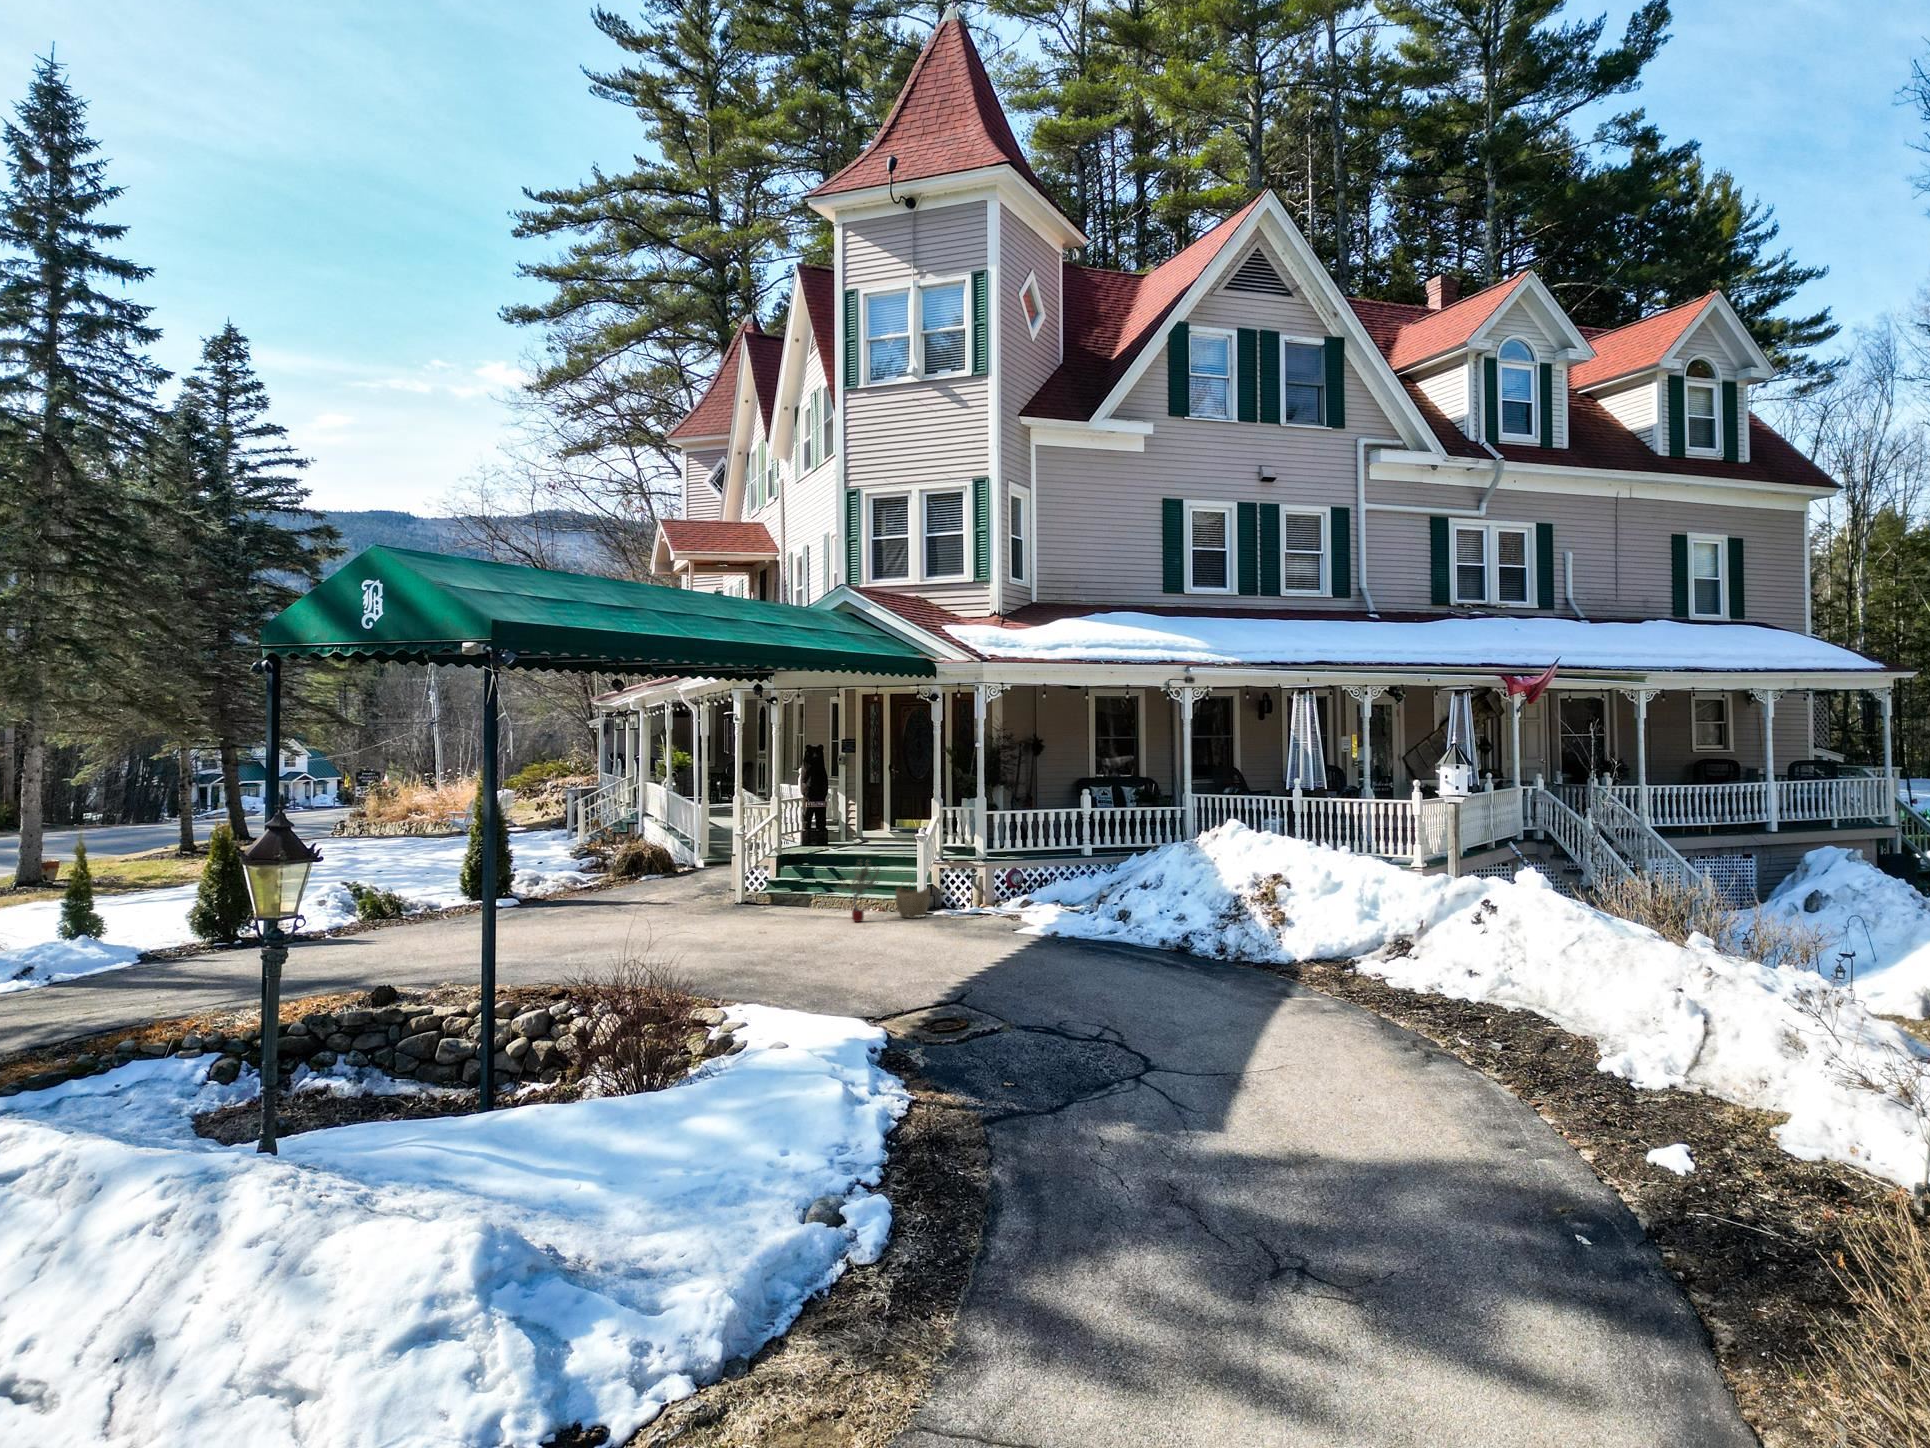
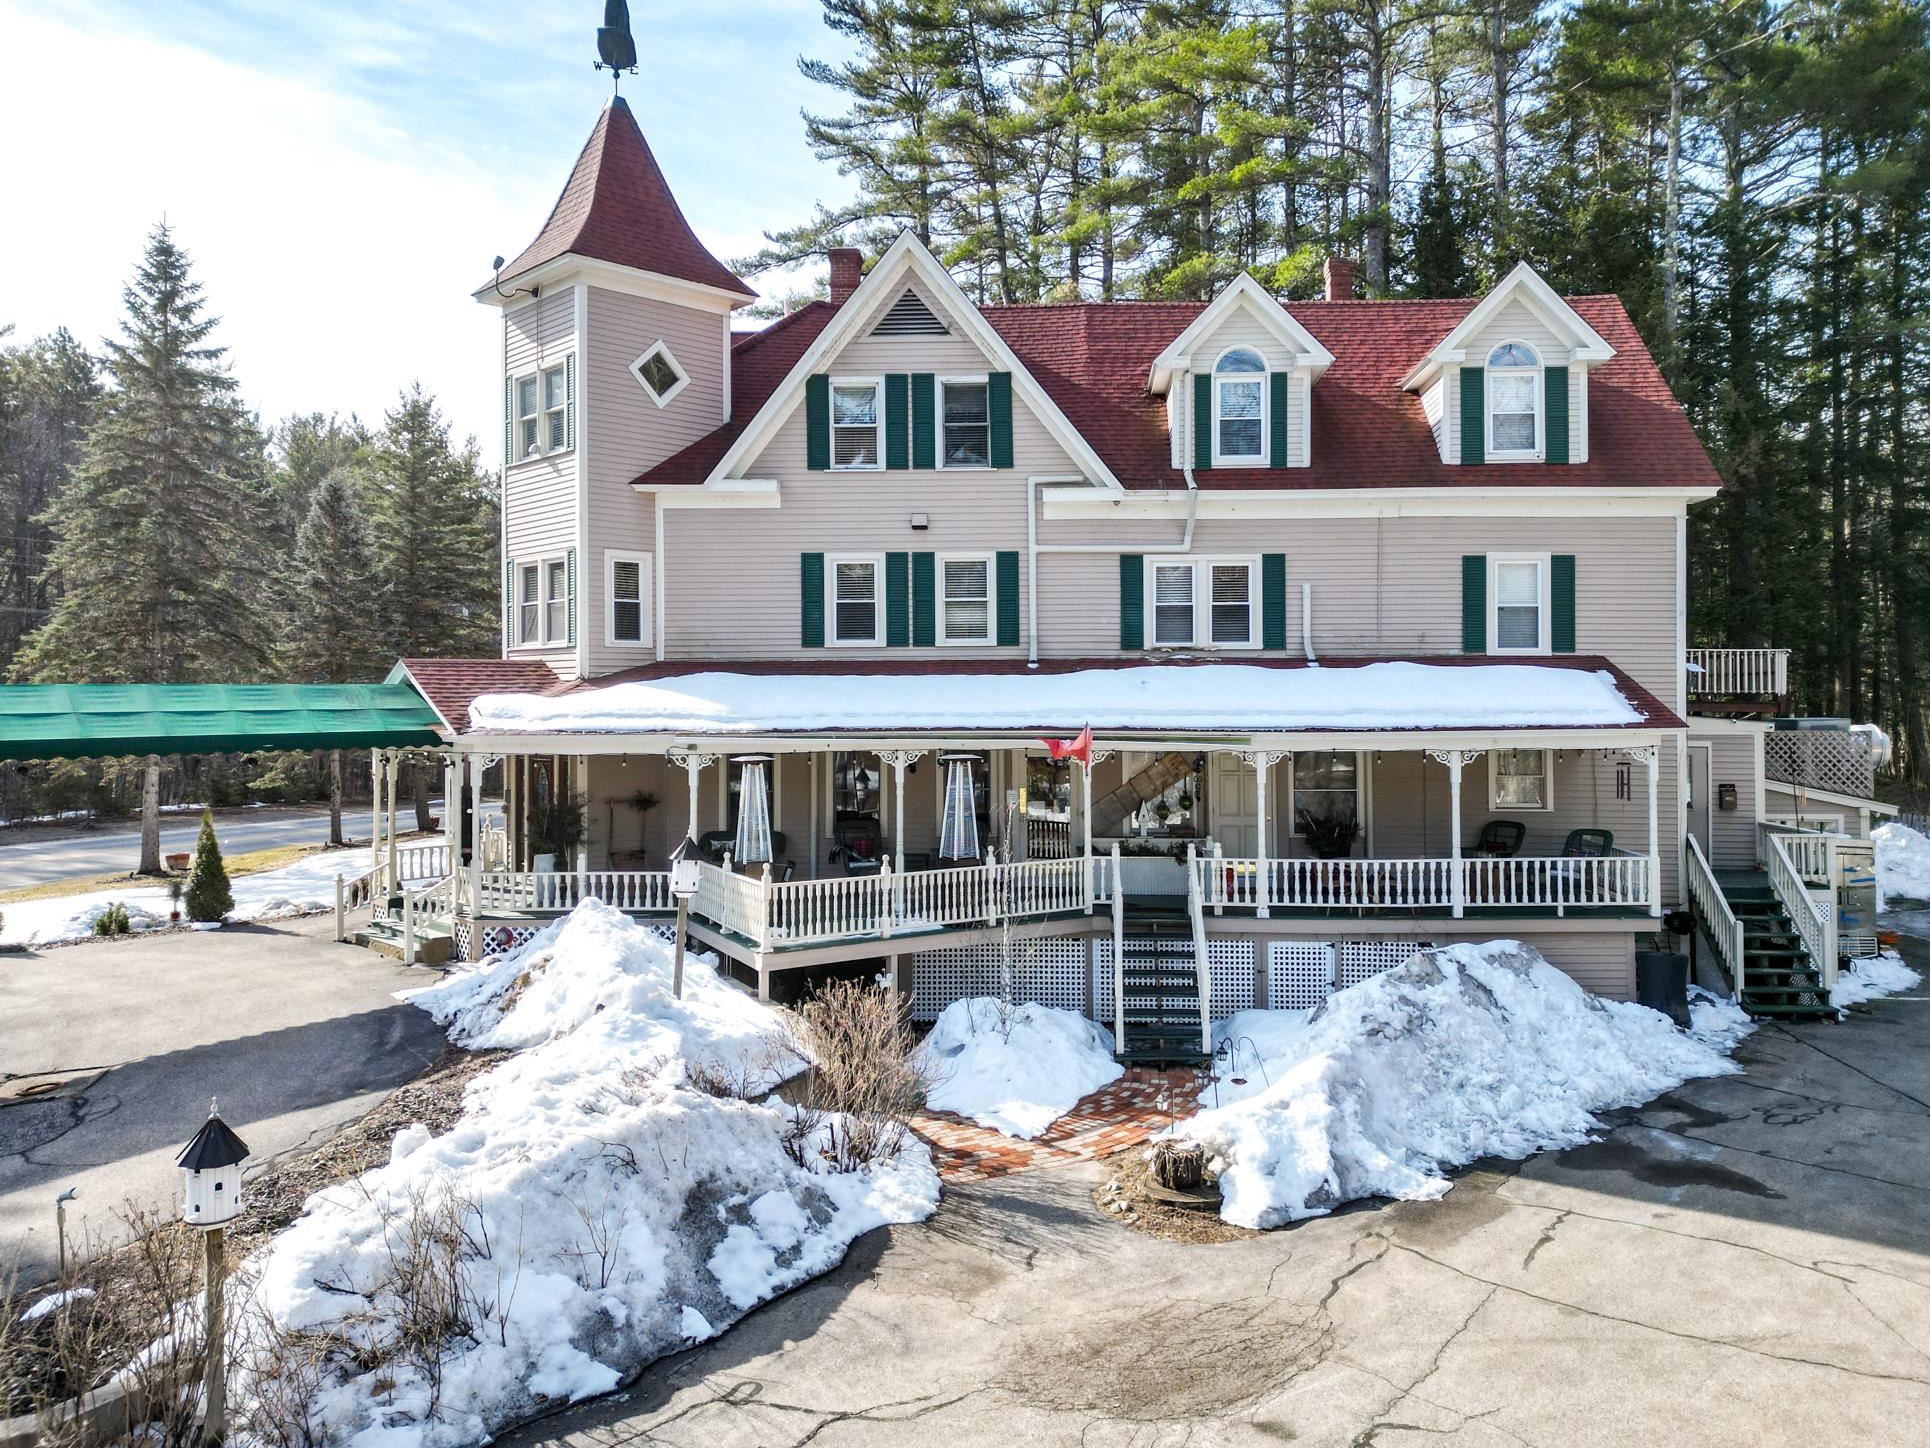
potted tree: present [836,860,879,922] -> present [166,876,193,921]

